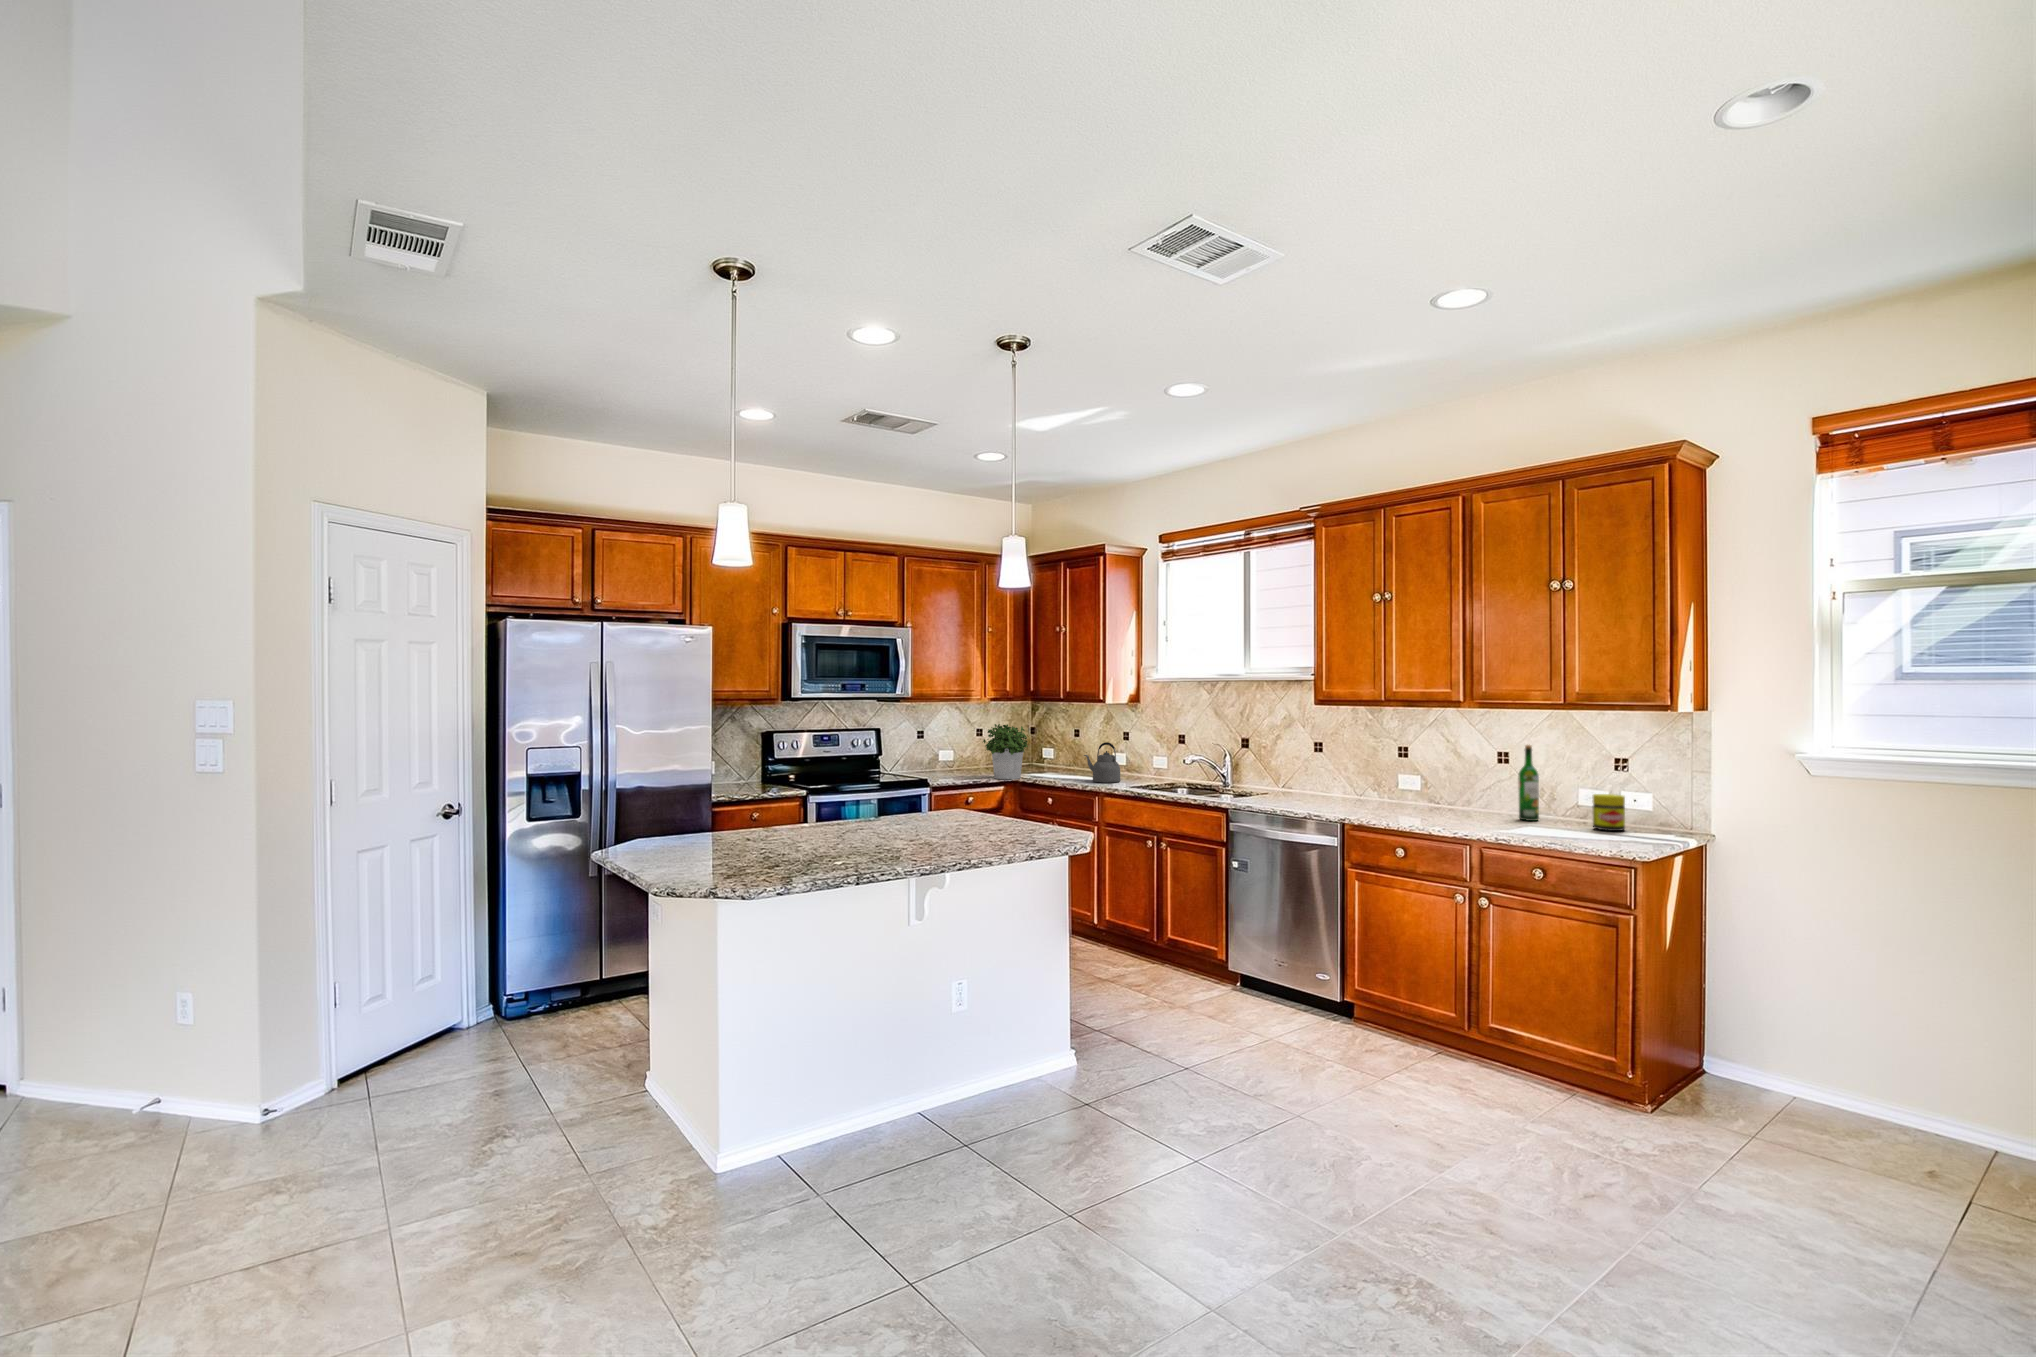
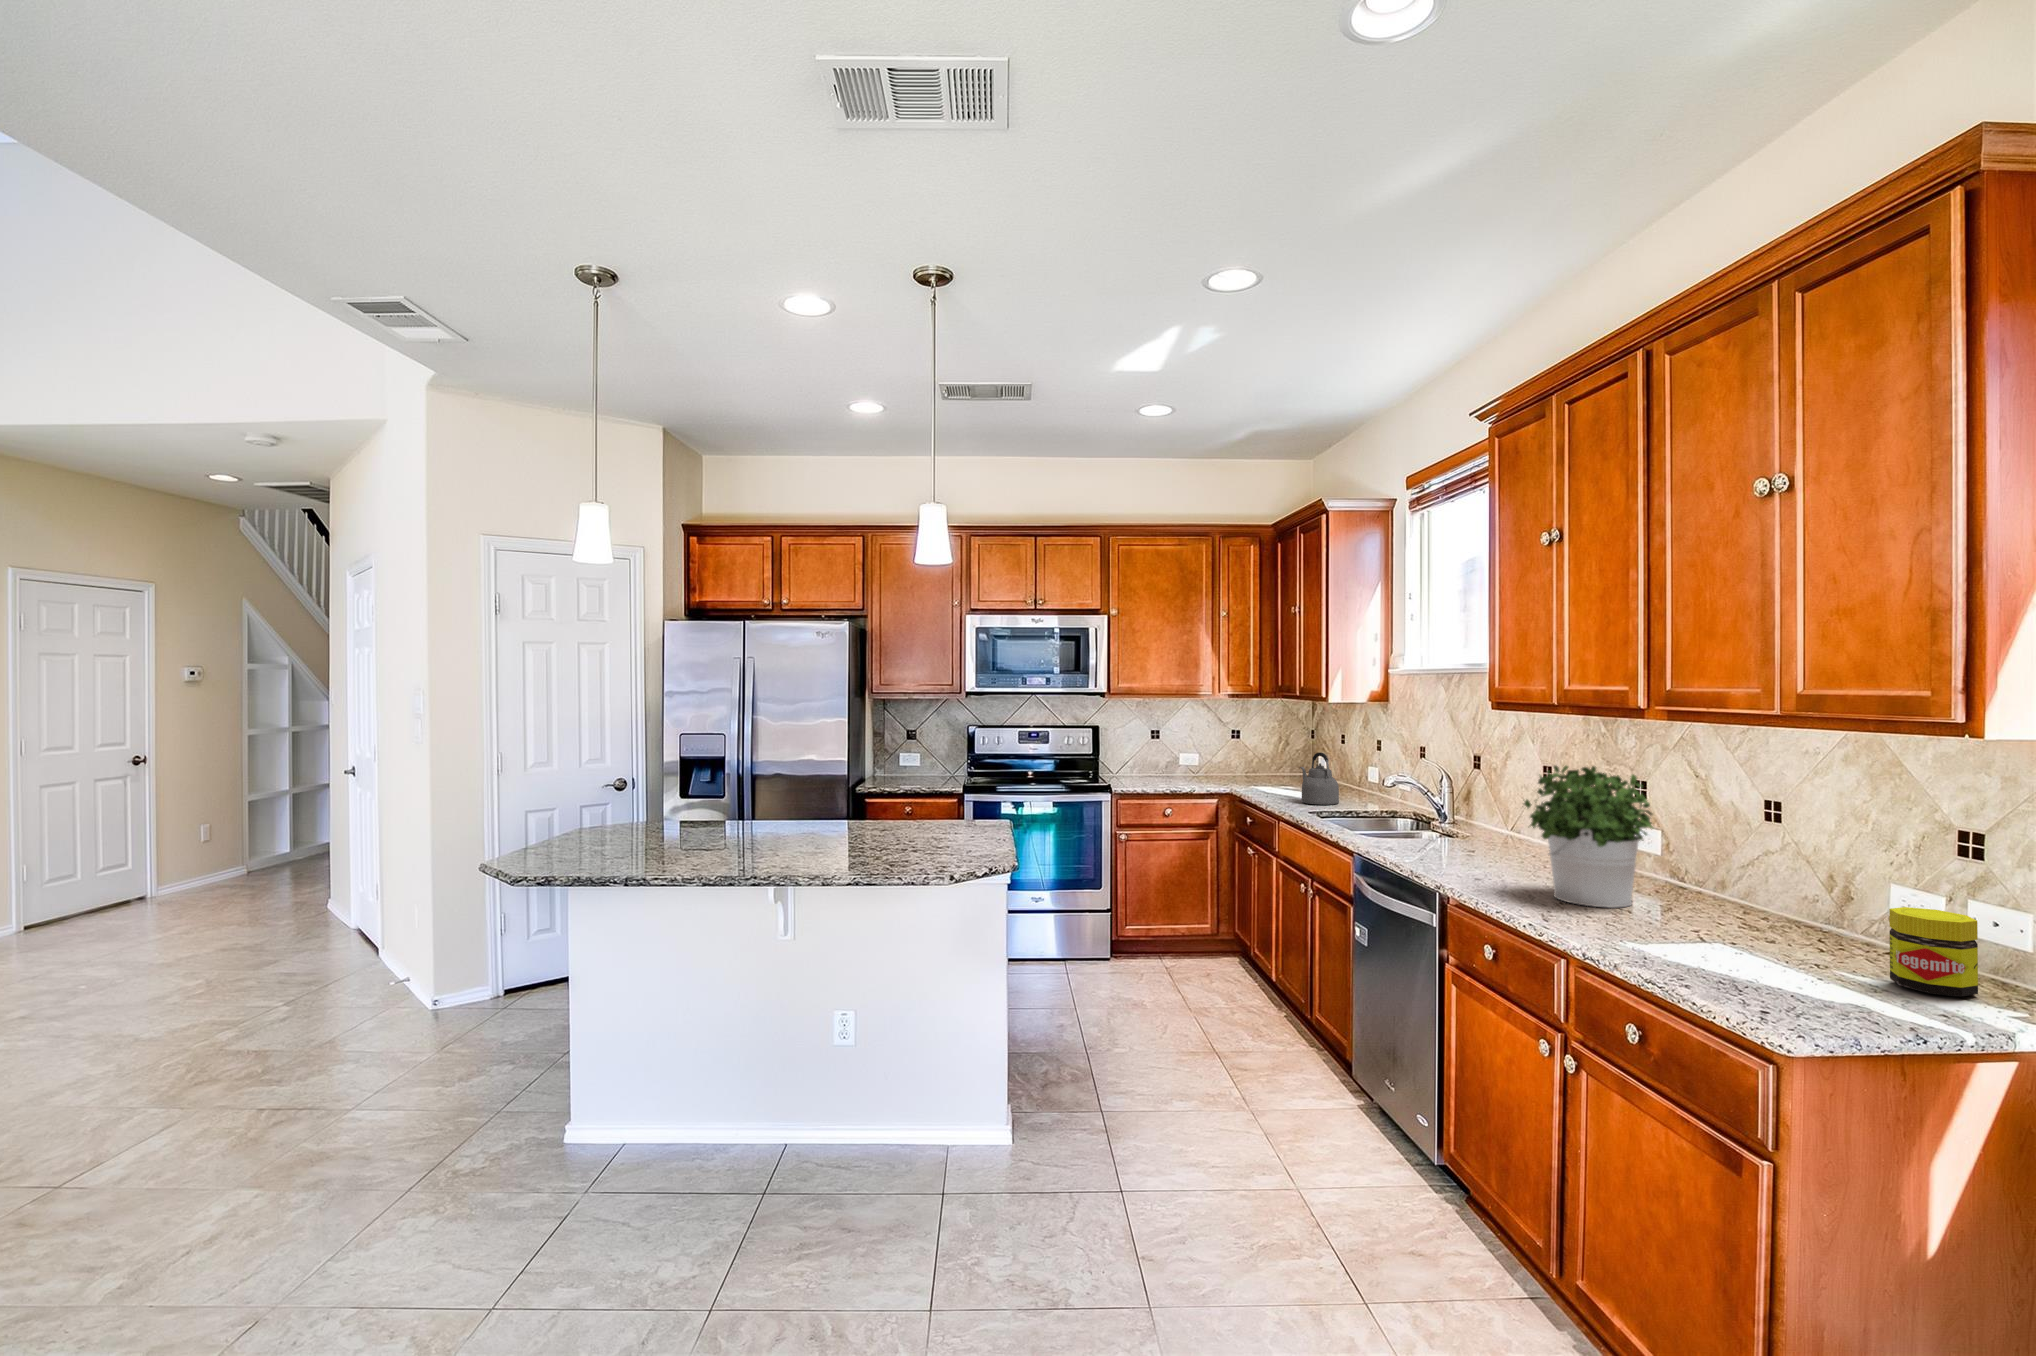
potted plant: present [983,724,1028,779] -> present [1524,766,1654,908]
wine bottle: present [1518,745,1539,821] -> none [1777,792,1823,944]

